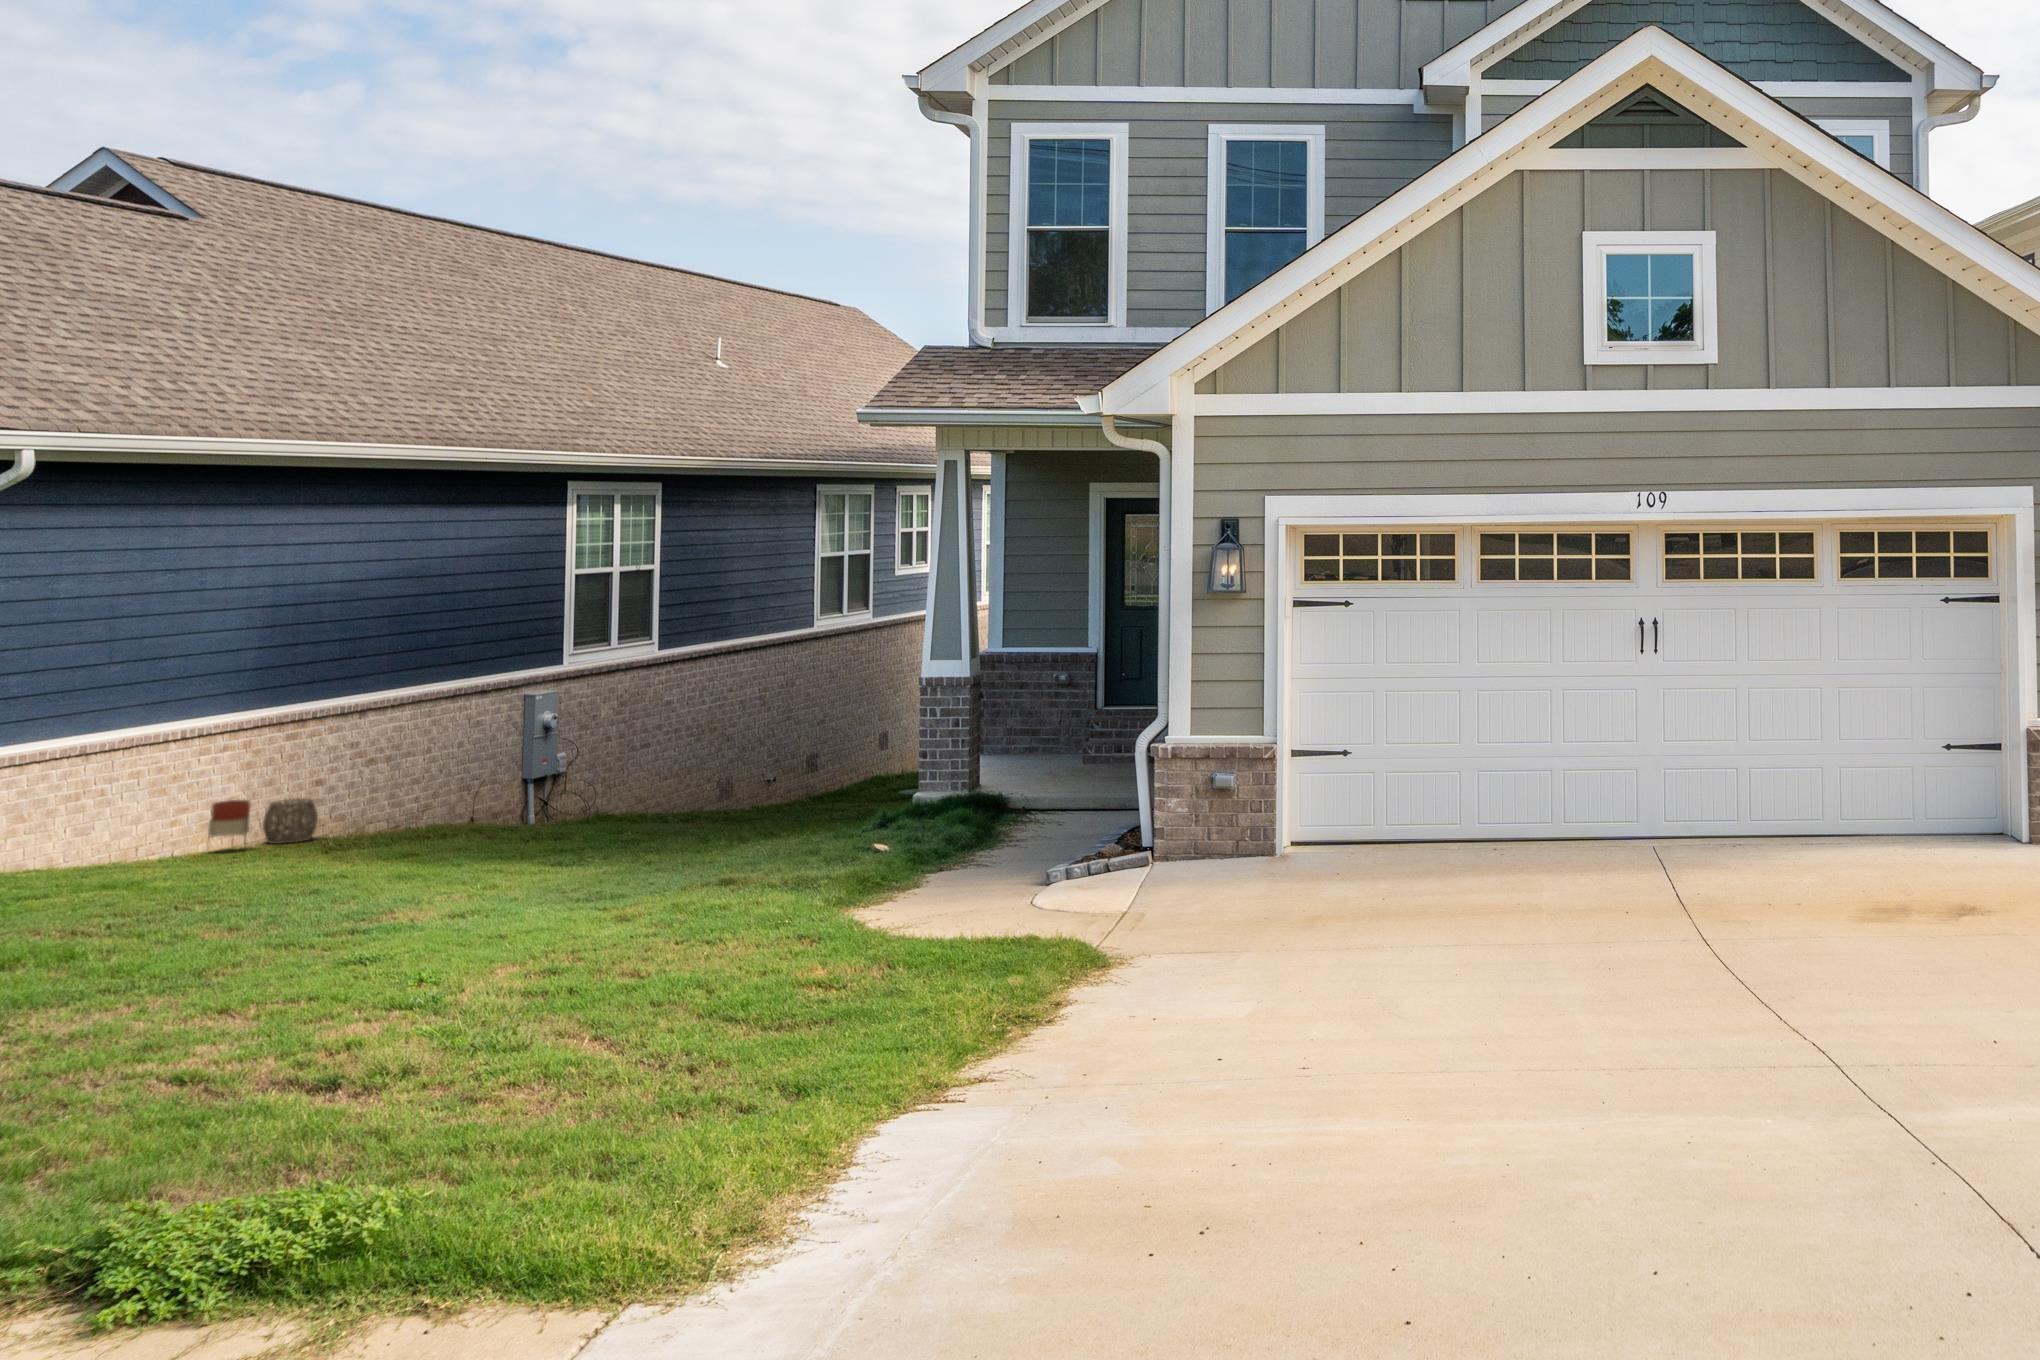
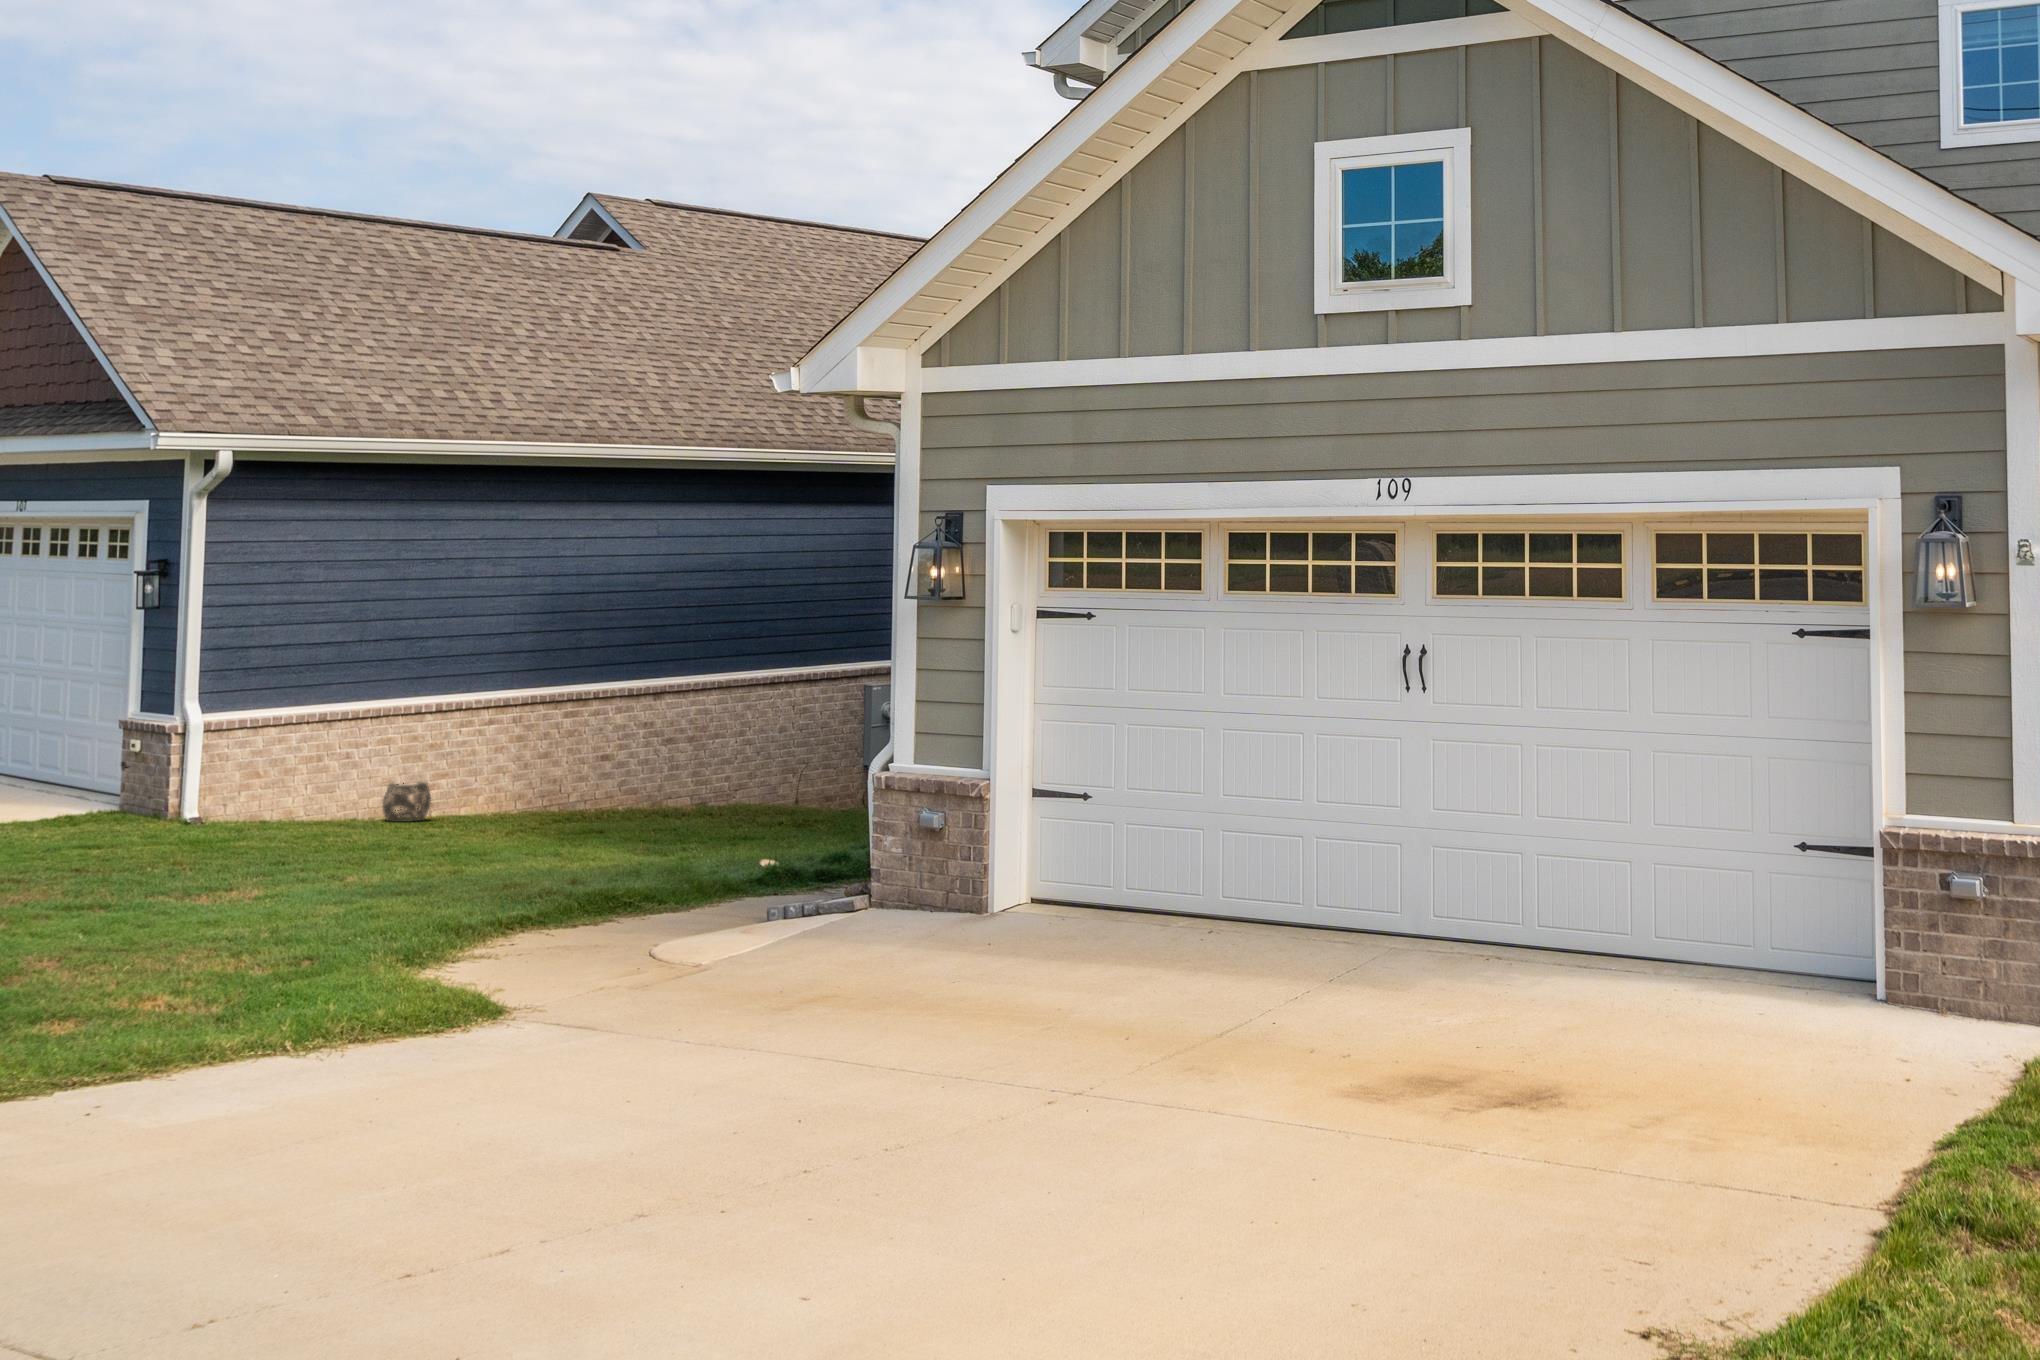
planter: present [208,800,250,837] -> none [319,776,360,824]

